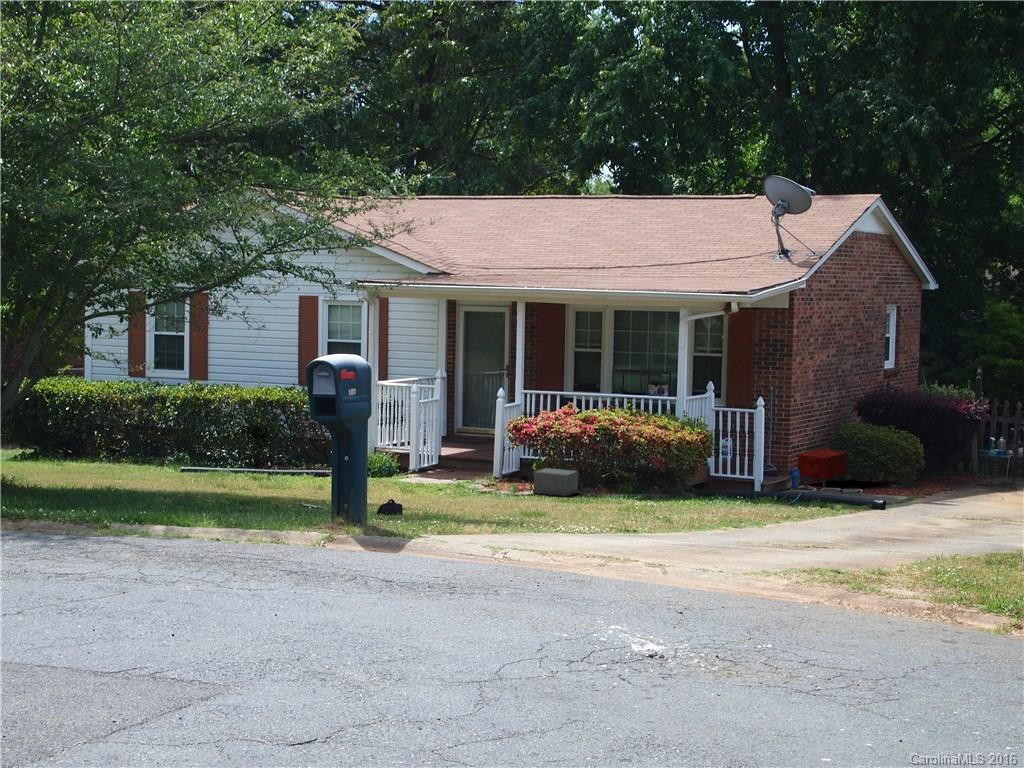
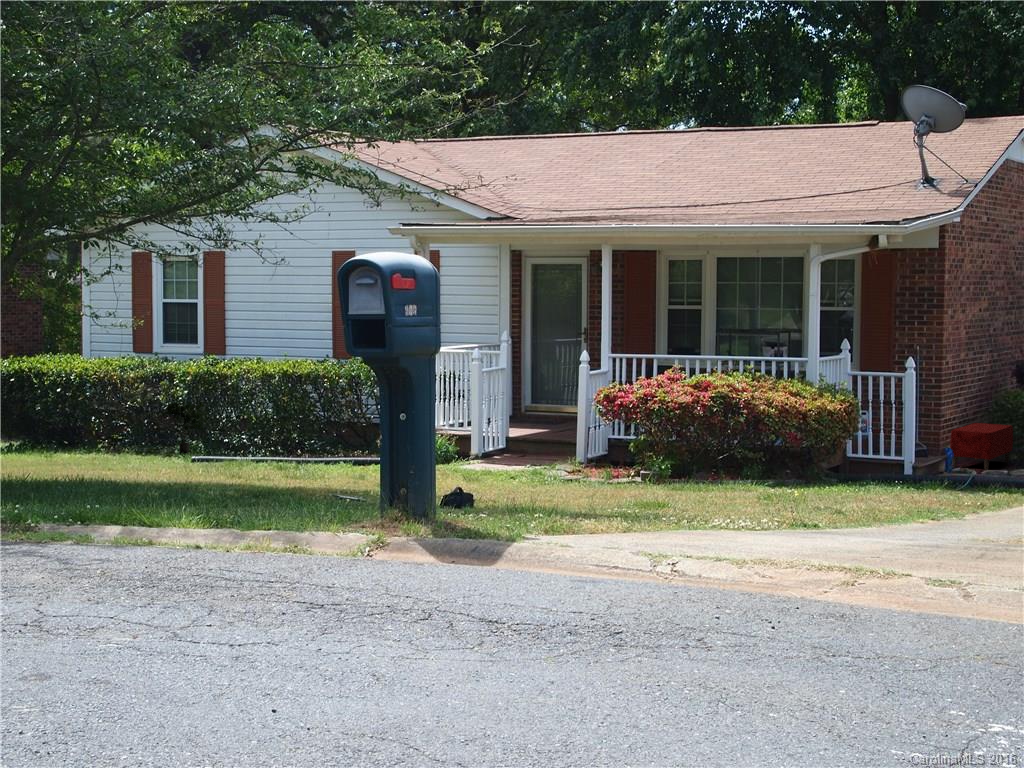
potted plant: present [241,424,272,468] -> present [163,401,206,453]
storage box: present [533,468,578,496] -> none [632,449,688,483]

